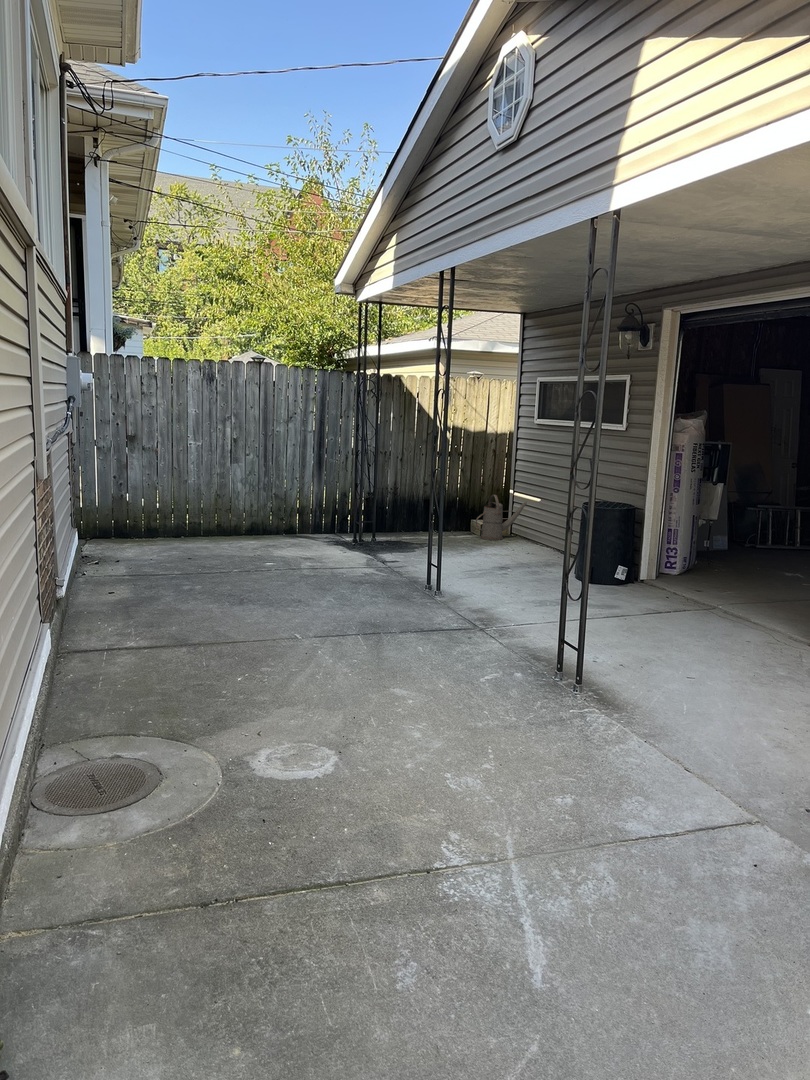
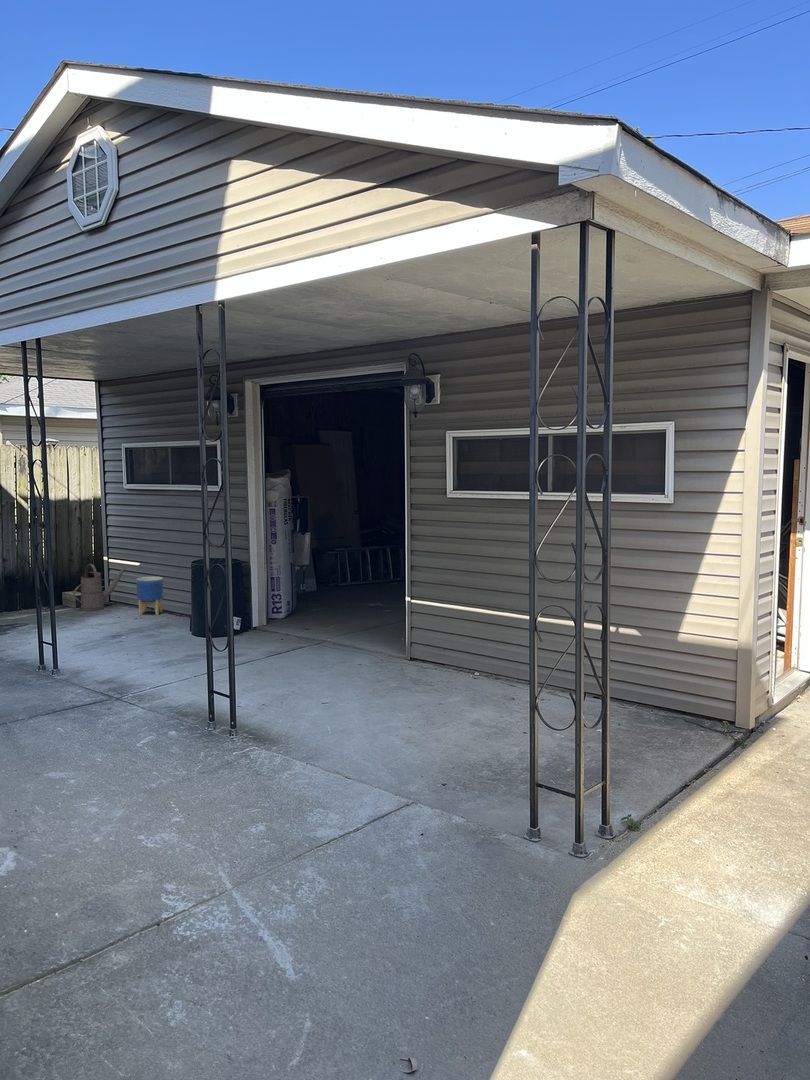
planter: none [532,513,559,553] -> present [137,577,163,615]

